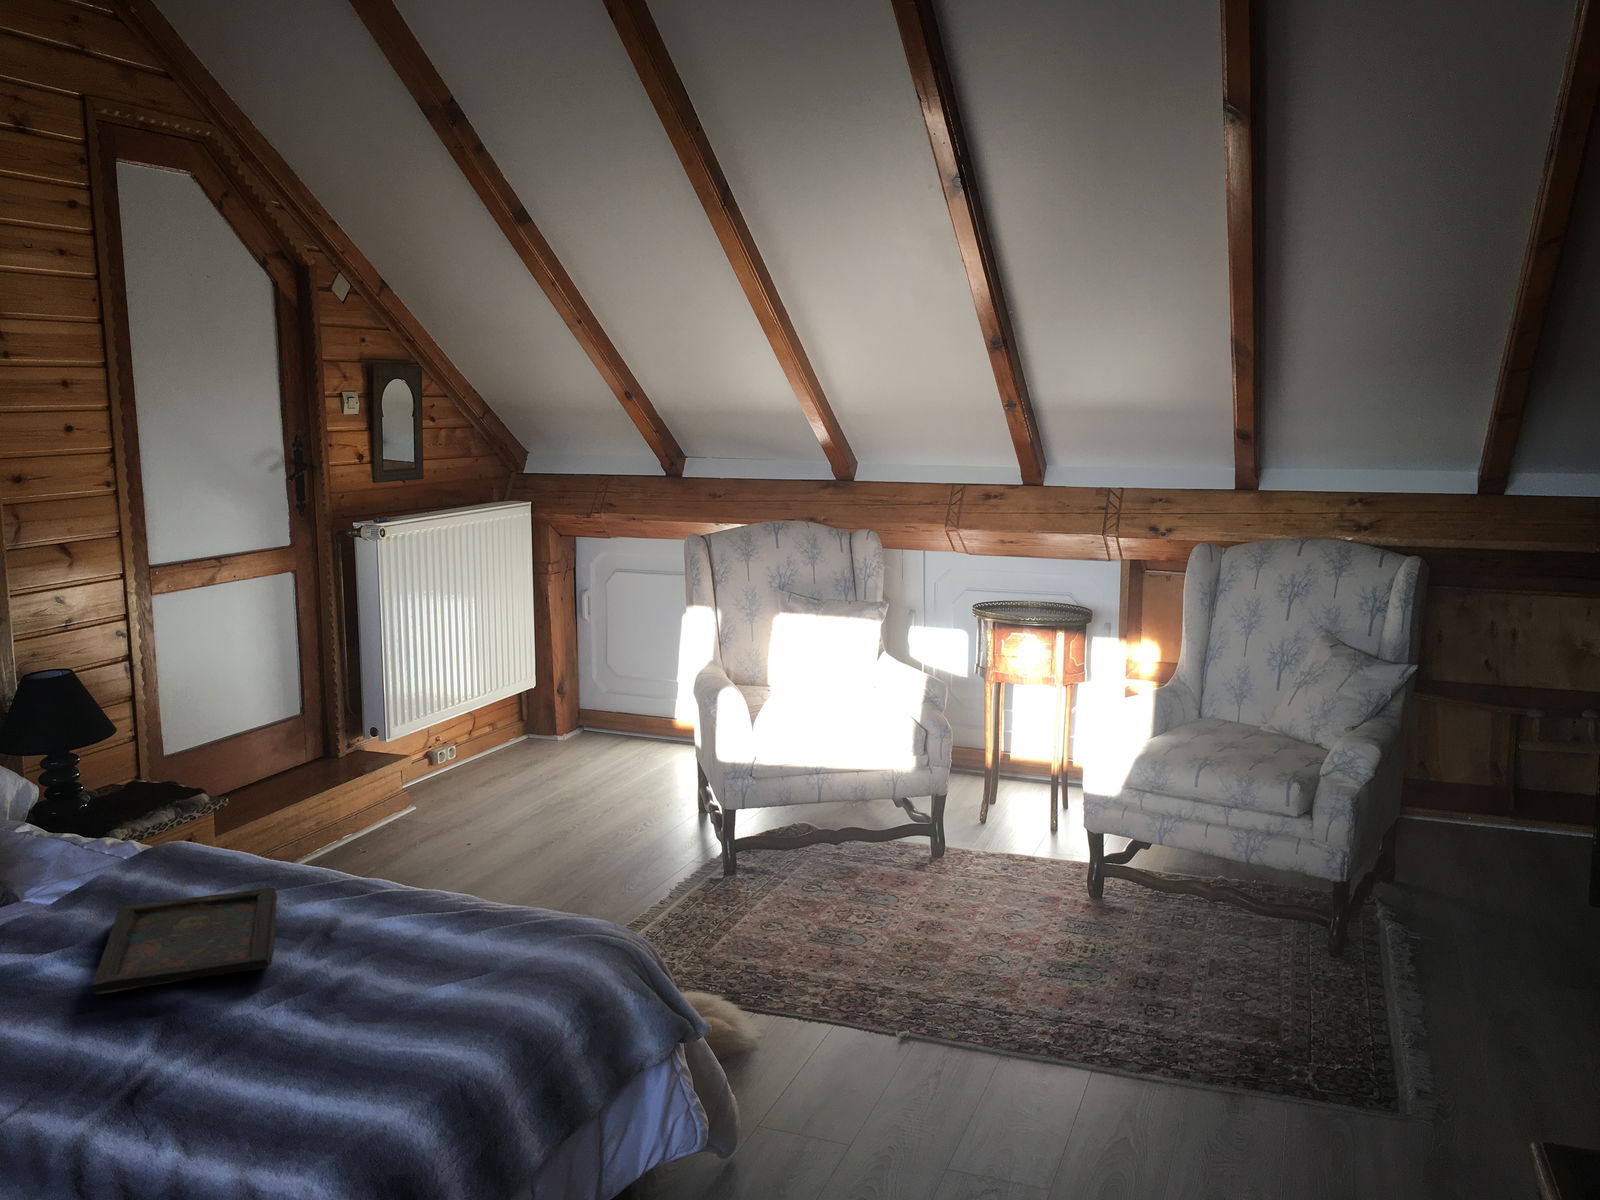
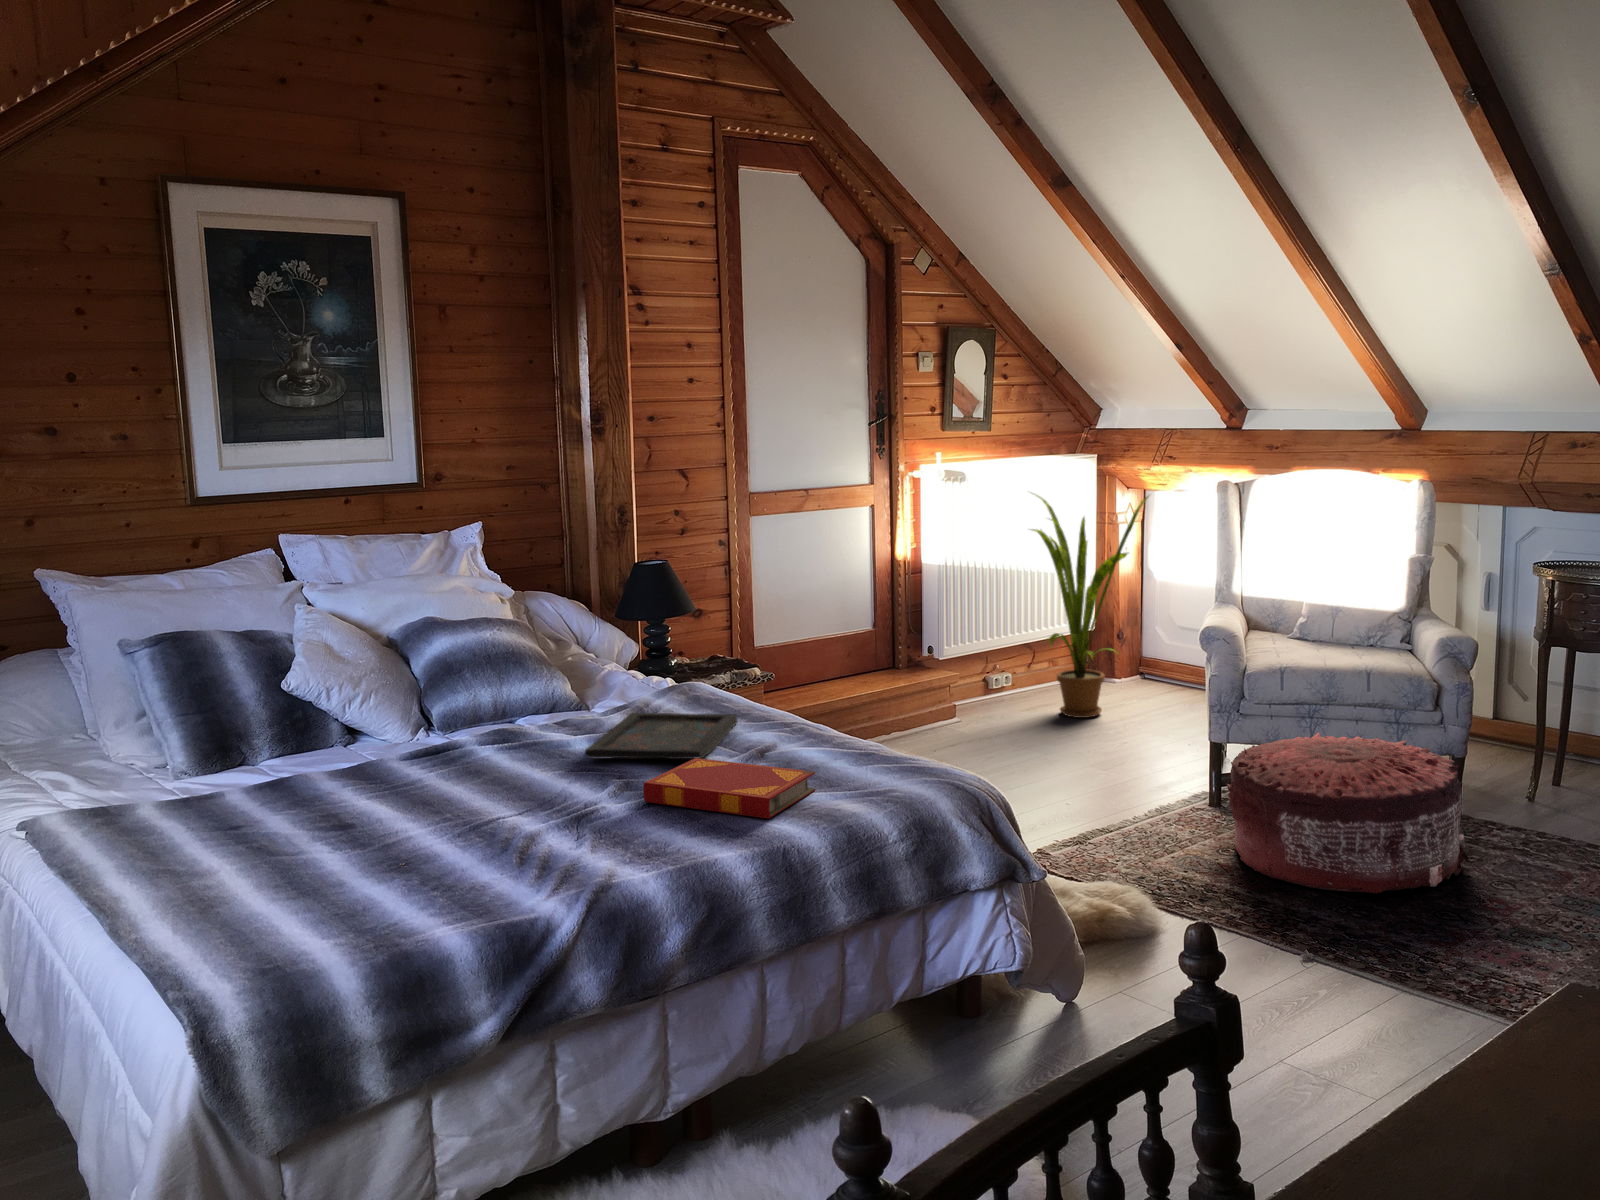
house plant: none [469,544,609,786] -> present [1032,495,1148,718]
pouf: none [768,789,982,954] -> present [1227,733,1470,894]
hardback book: none [226,967,449,1053] -> present [643,758,816,819]

